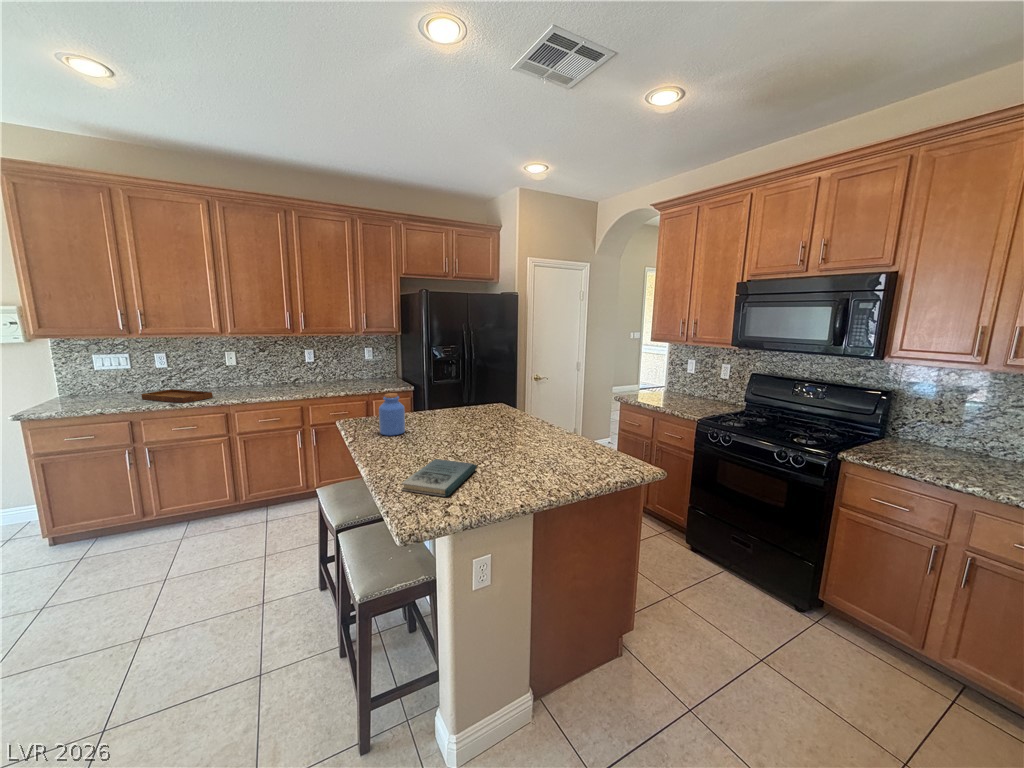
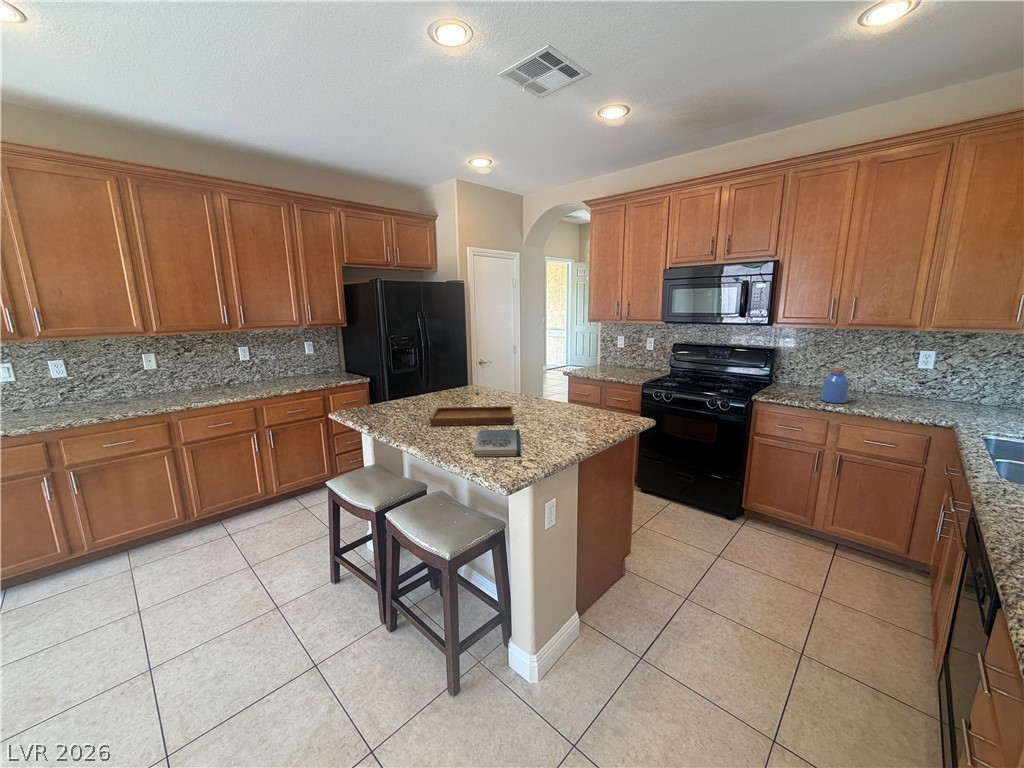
tray: present [141,379,213,403] -> present [430,391,513,426]
jar: present [379,393,405,436] -> present [821,369,849,403]

